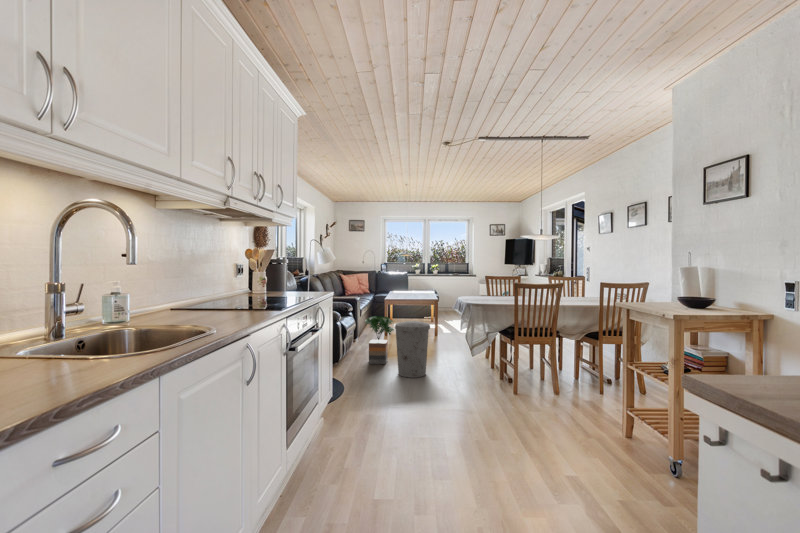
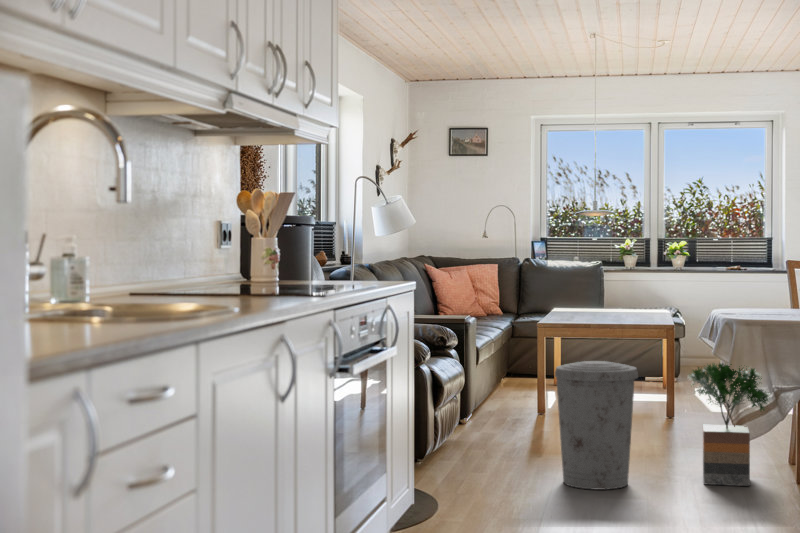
potted tree: present [365,316,394,364] -> present [689,363,770,486]

